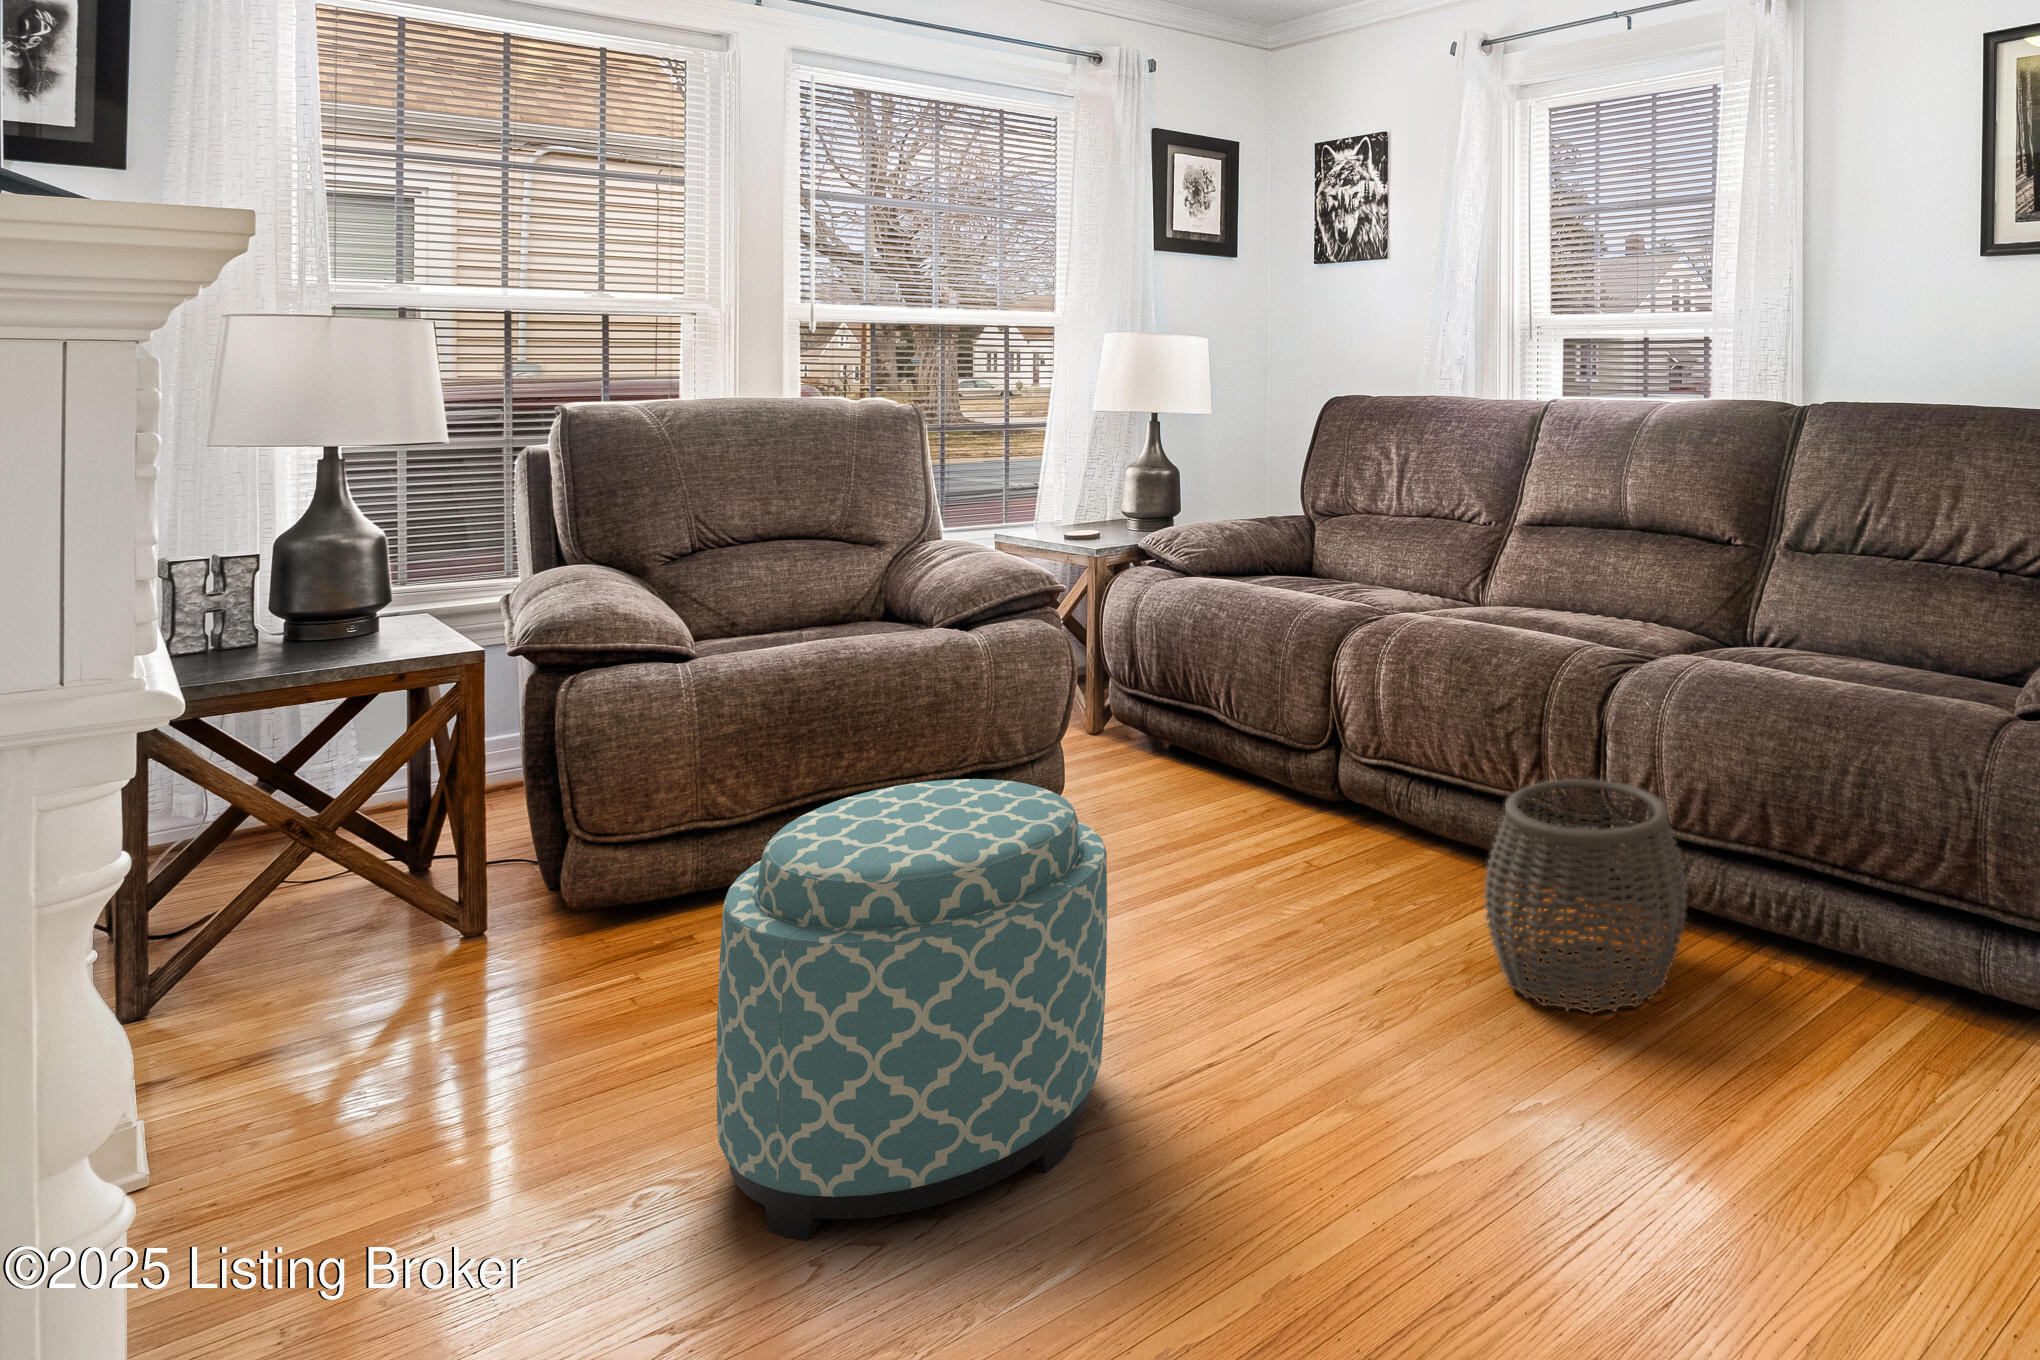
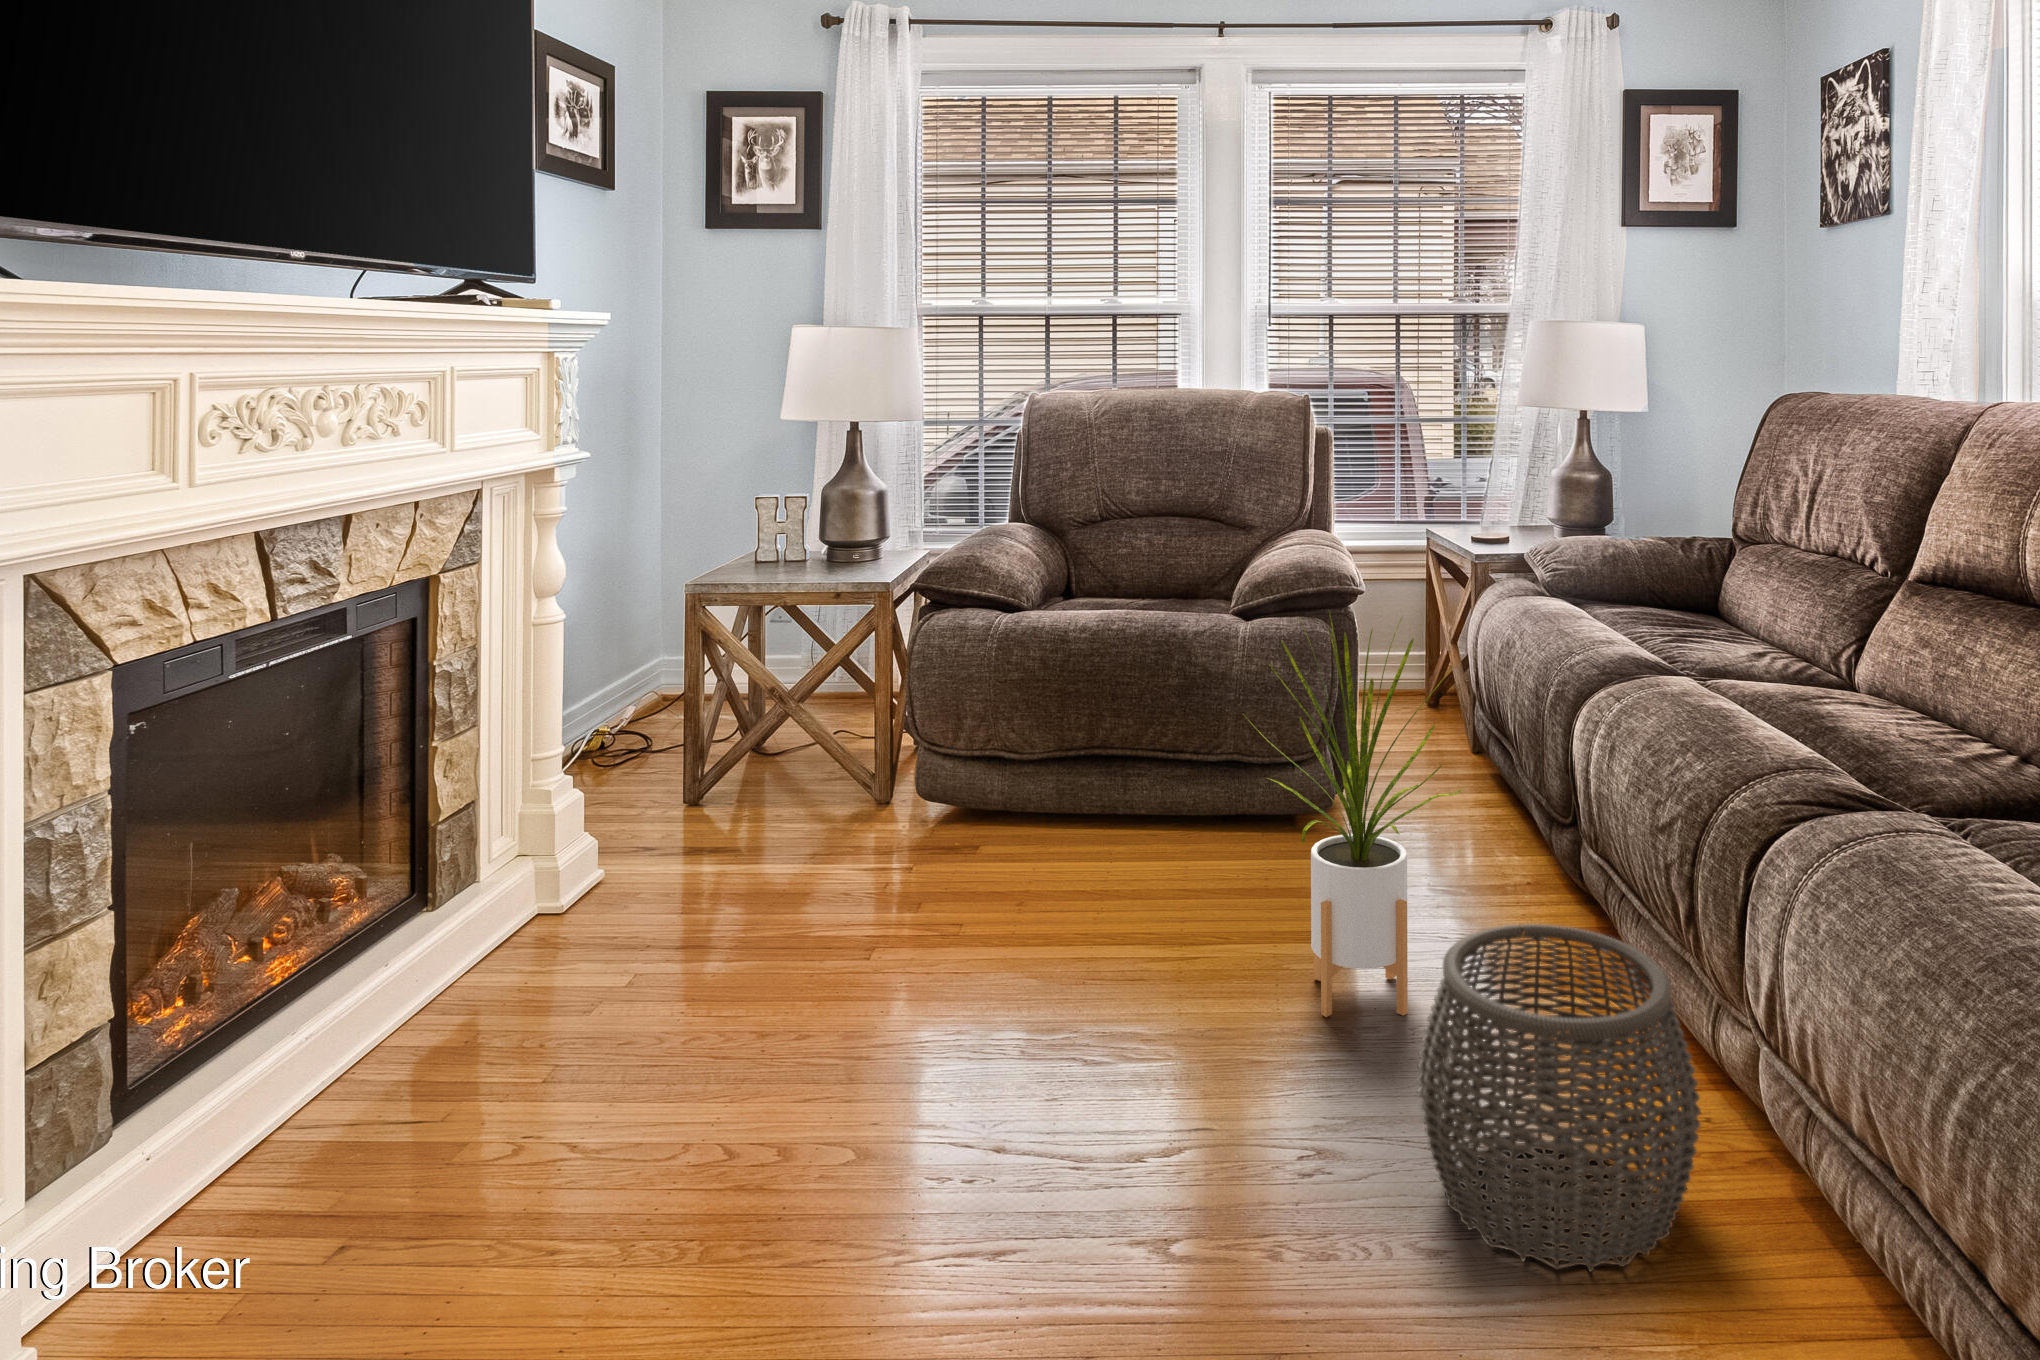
house plant: none [1204,577,1387,943] -> present [1244,611,1462,1017]
ottoman: present [716,779,1107,1240] -> none [724,745,1034,1119]

